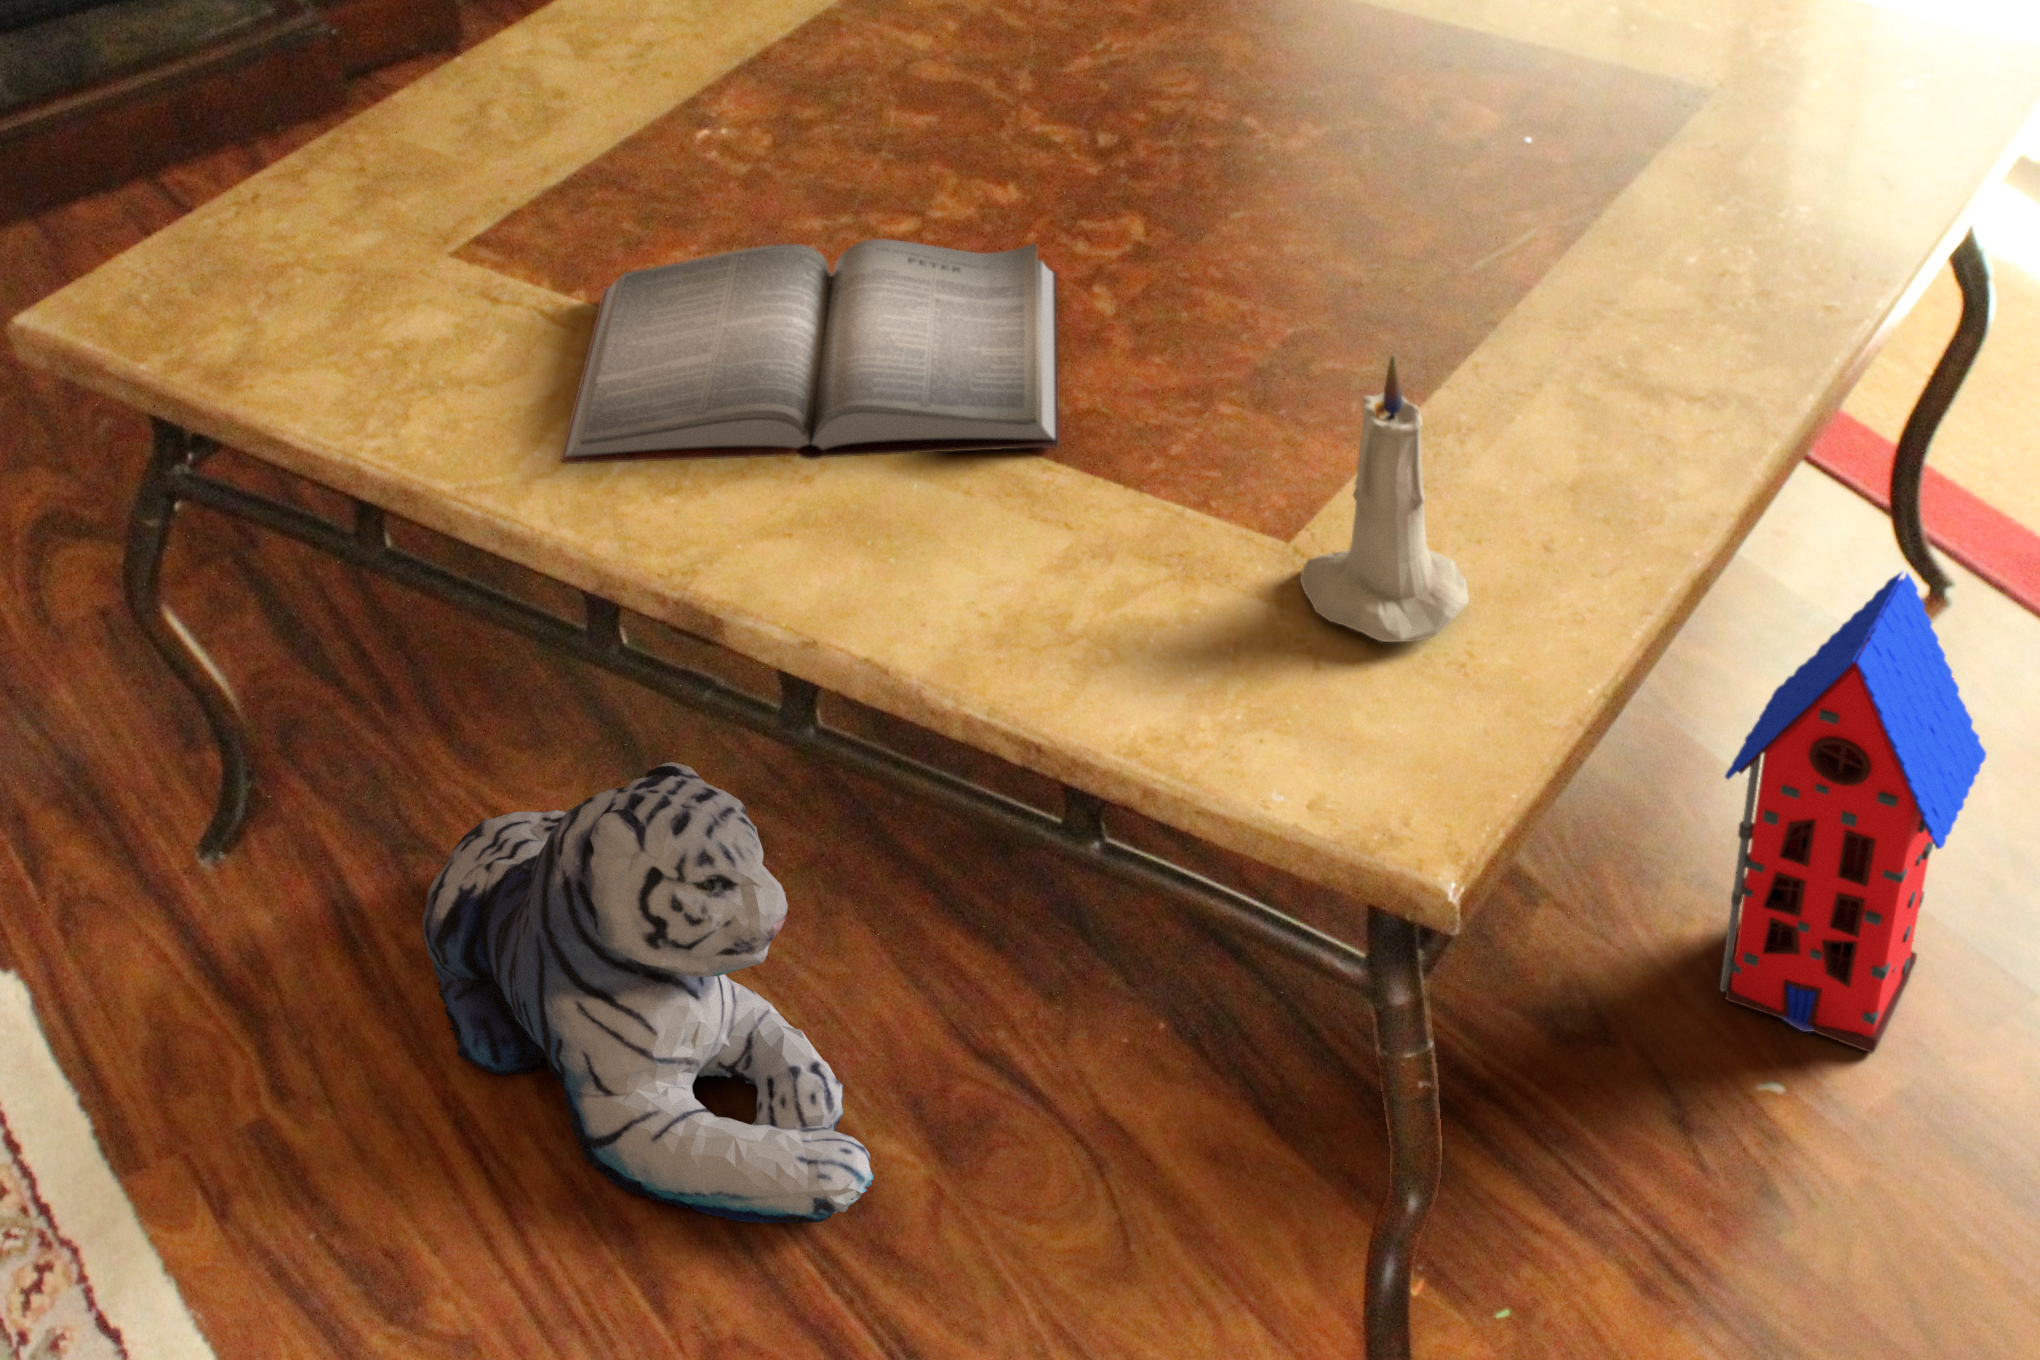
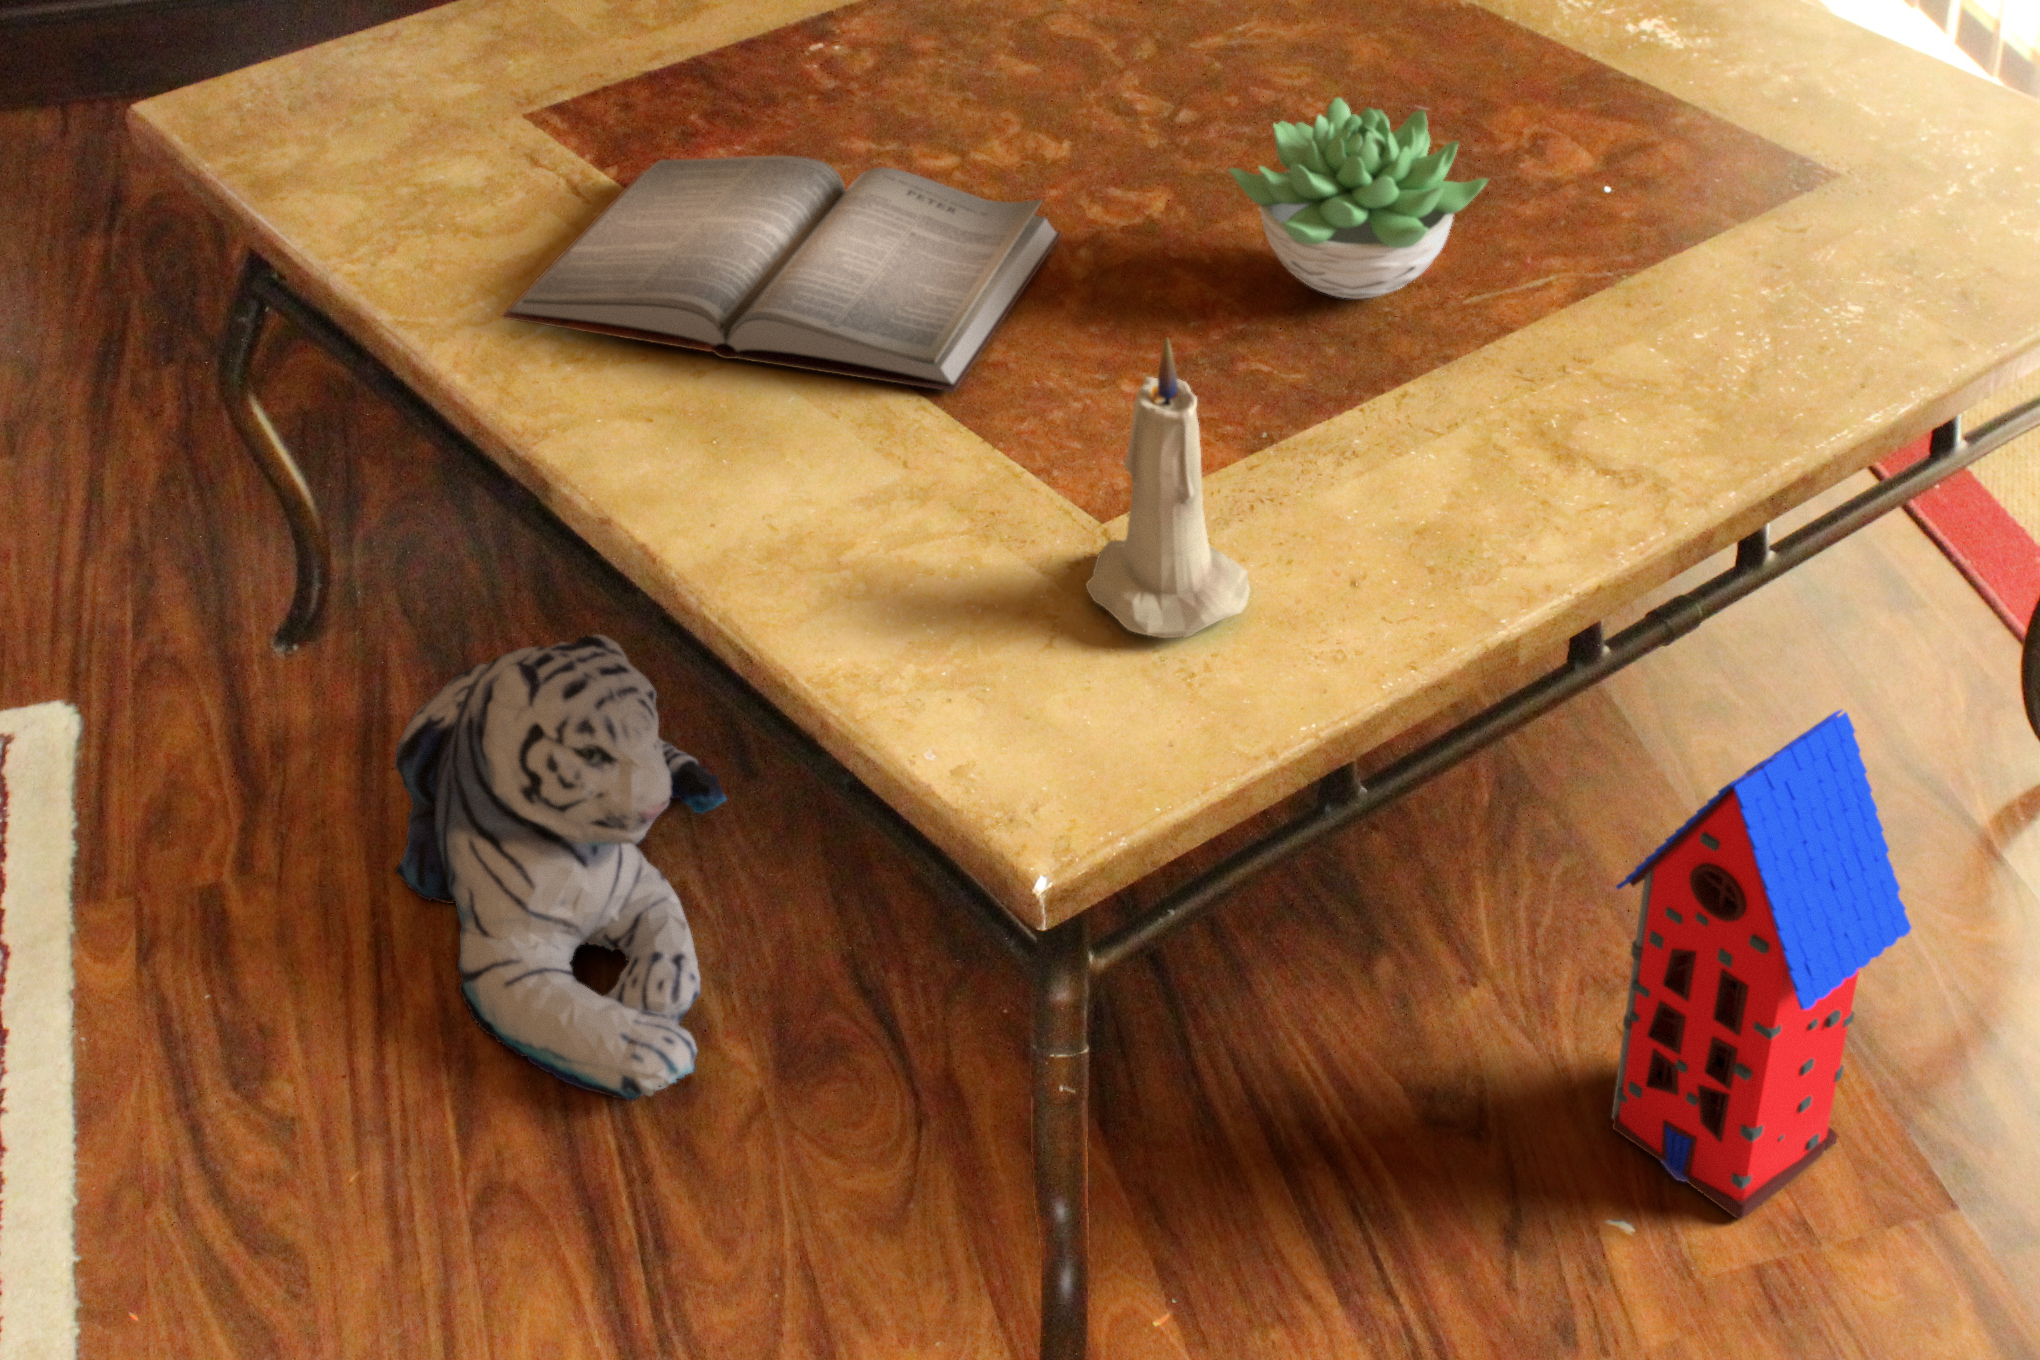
succulent plant: none [1237,95,1477,284] -> present [1229,98,1488,298]

